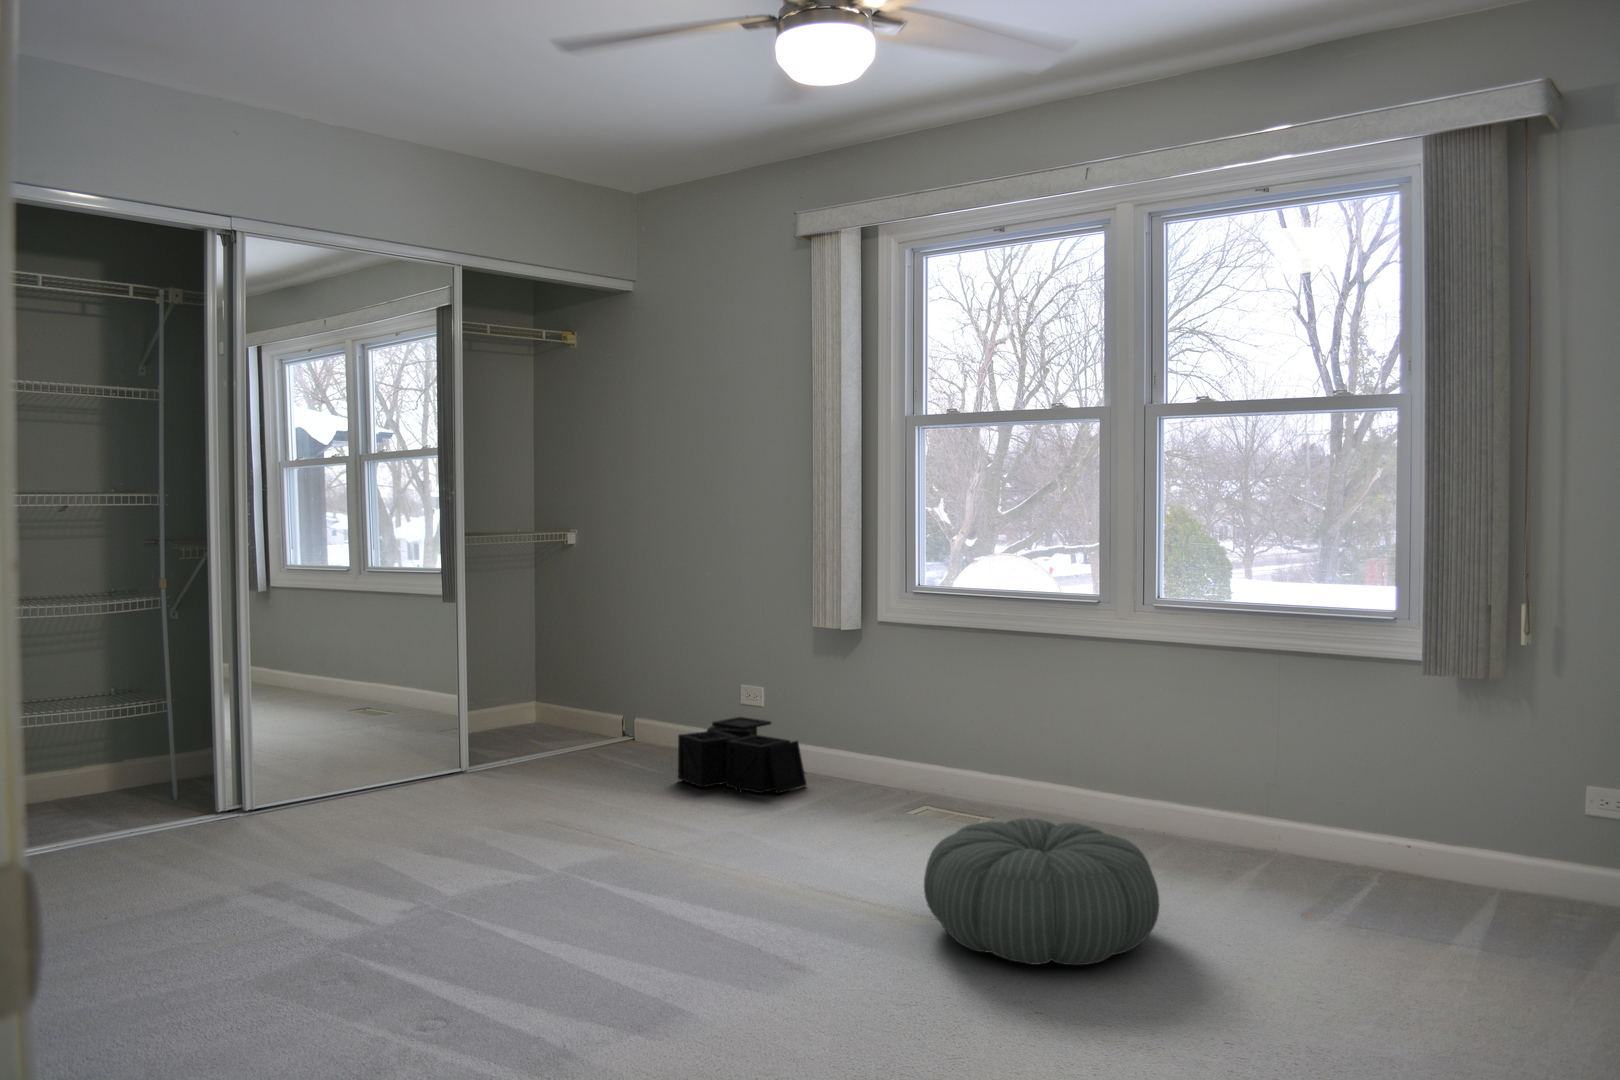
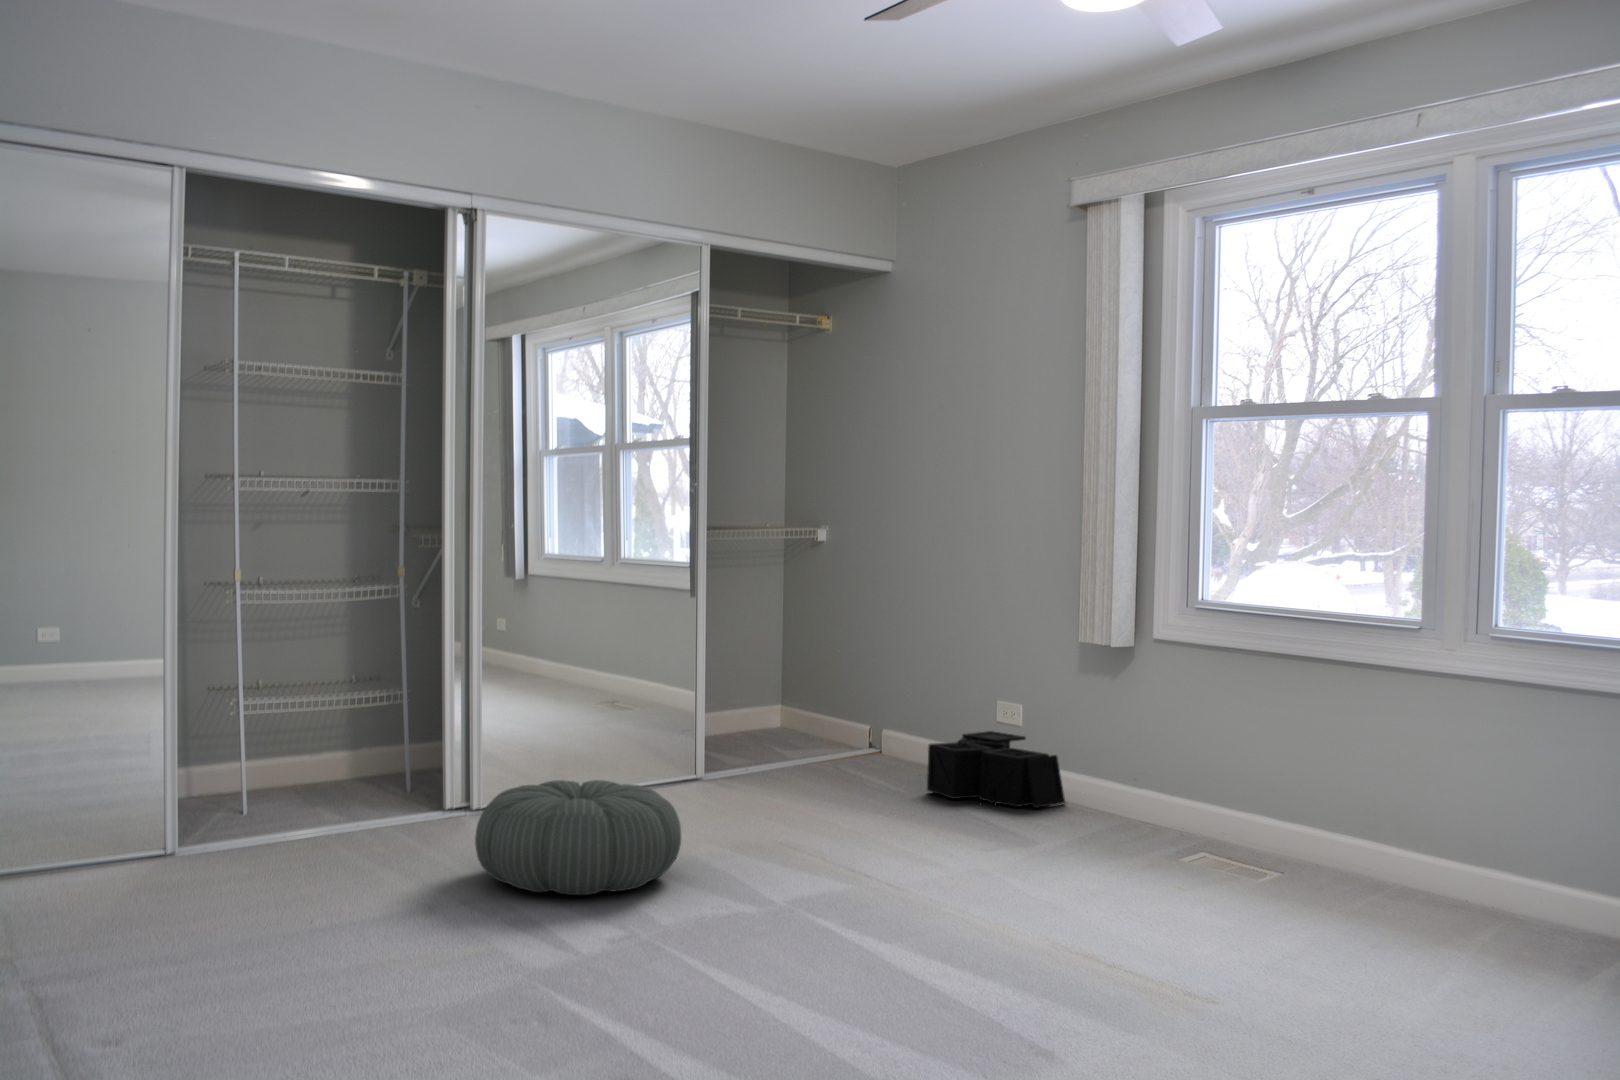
pouf: present [924,818,1159,965] -> present [475,780,681,895]

